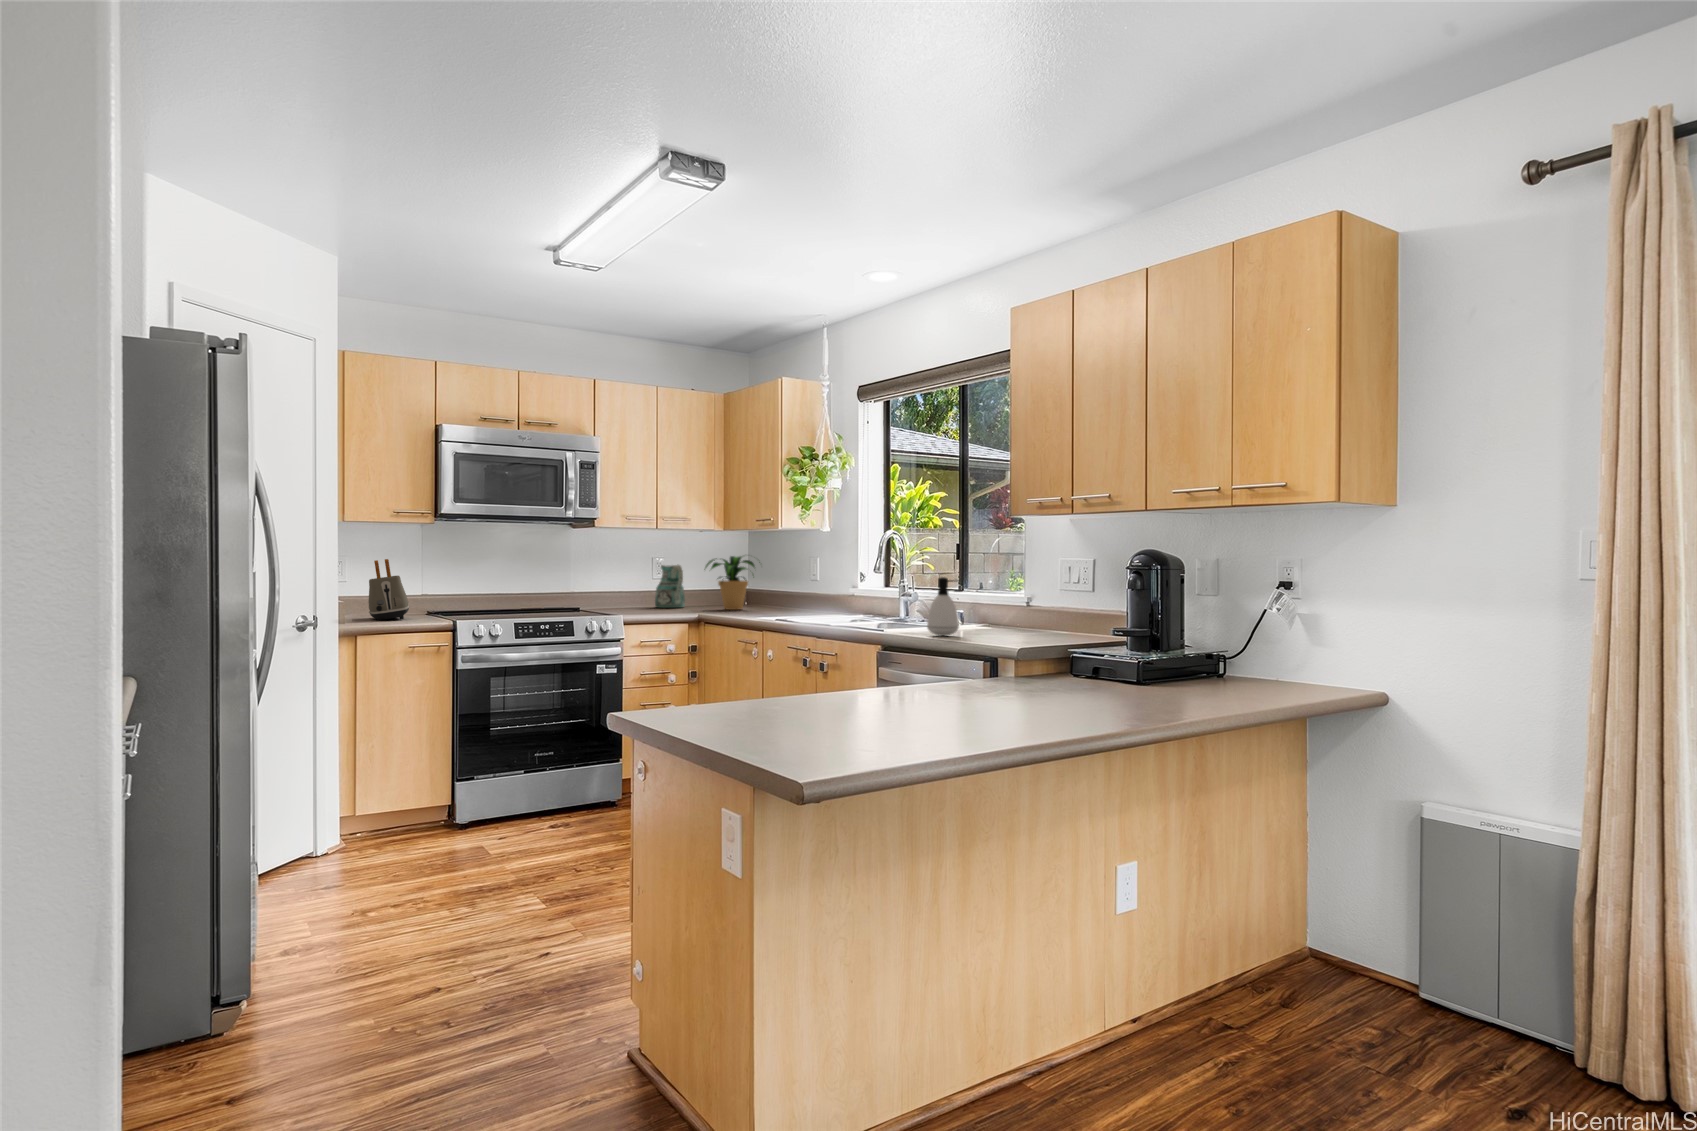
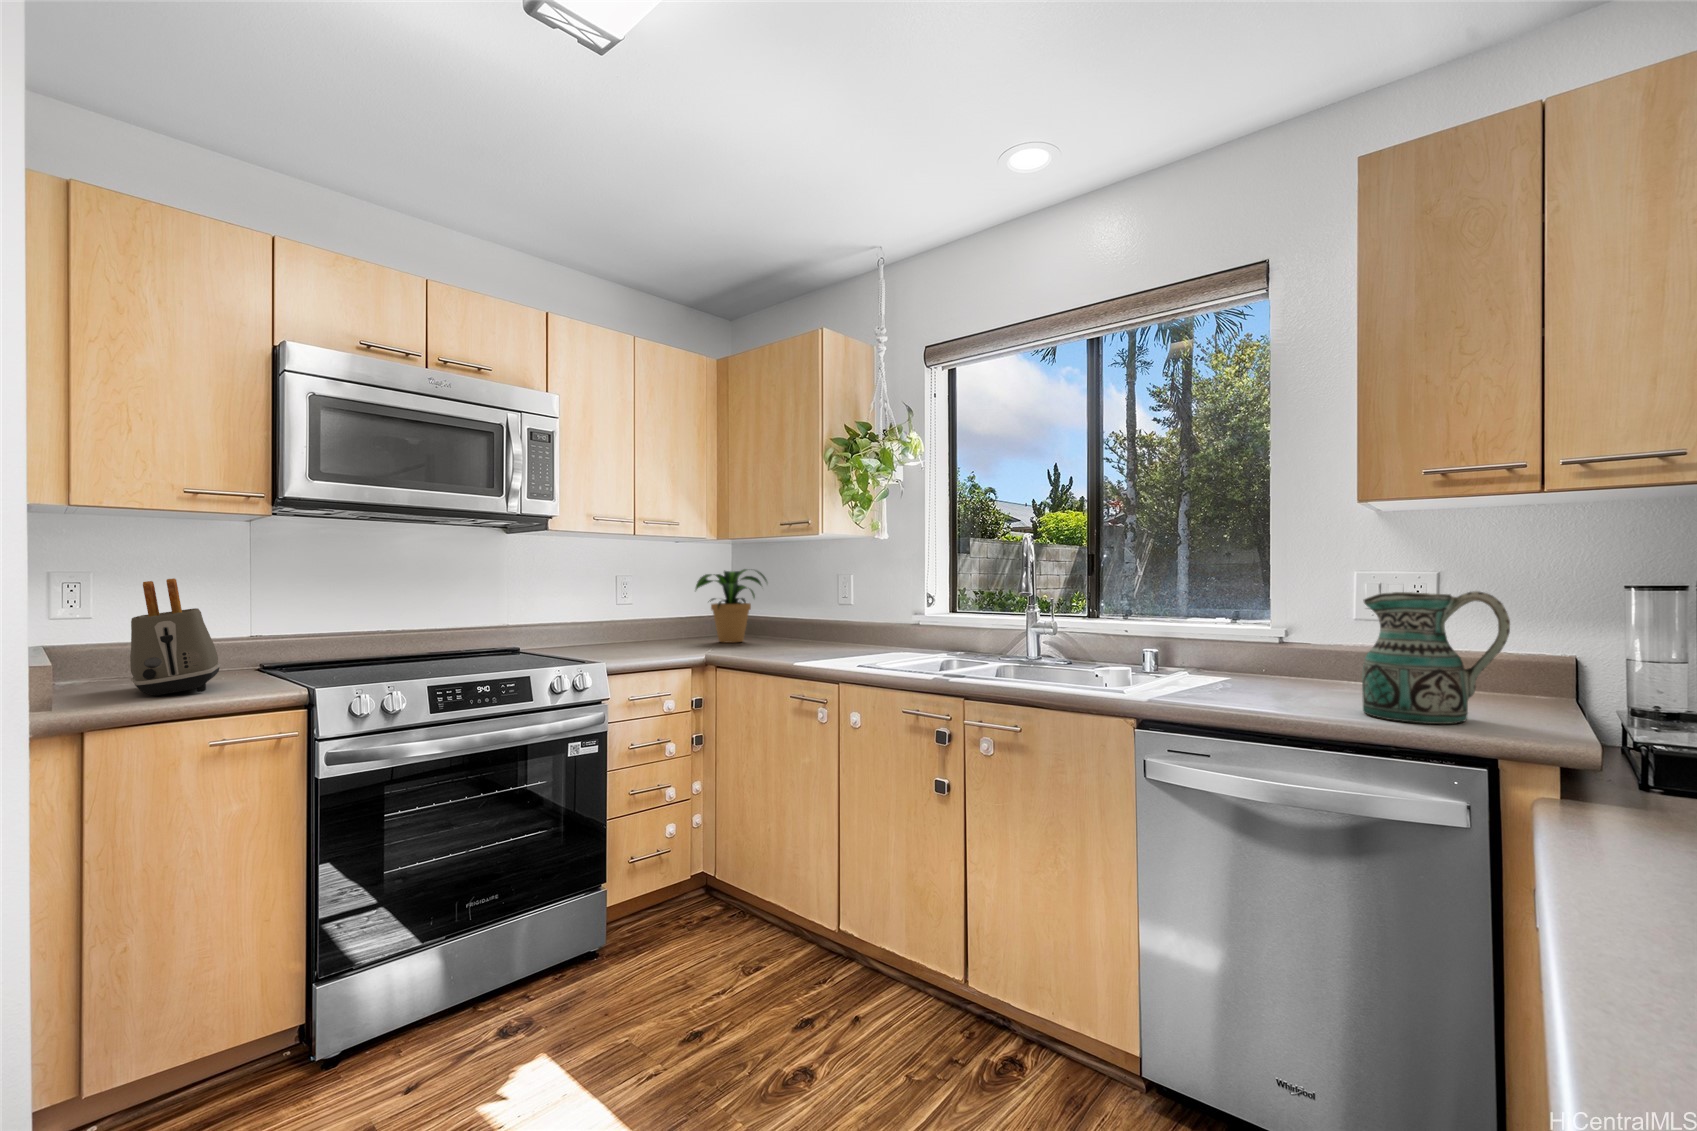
ceramic pitcher: present [655,565,685,608] -> present [1362,591,1510,724]
soap dispenser: present [927,577,959,636] -> none [1229,603,1290,705]

